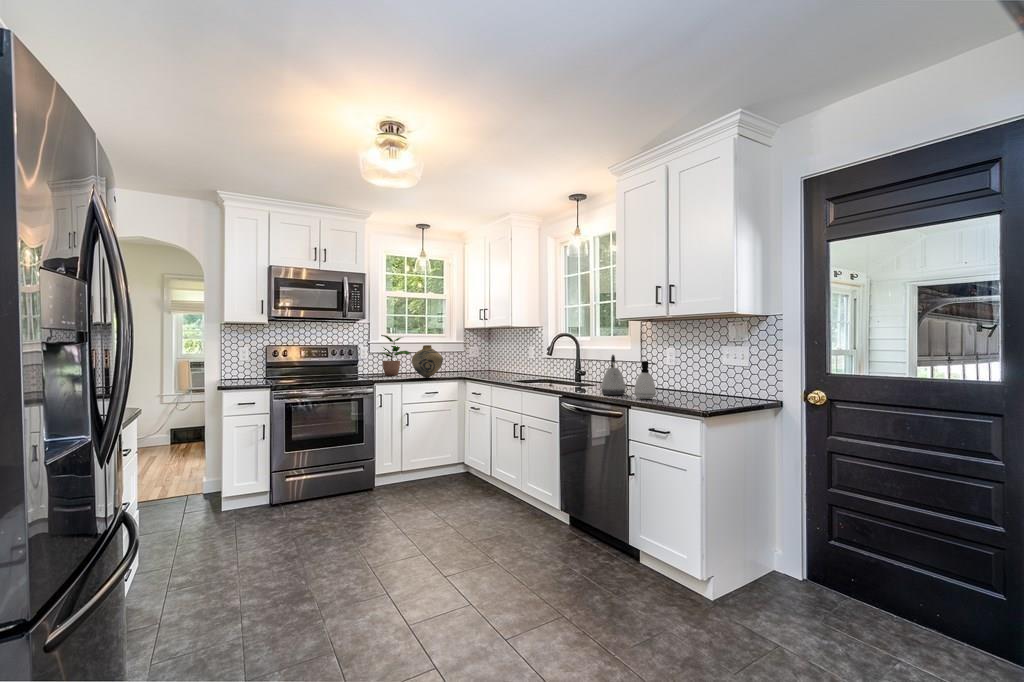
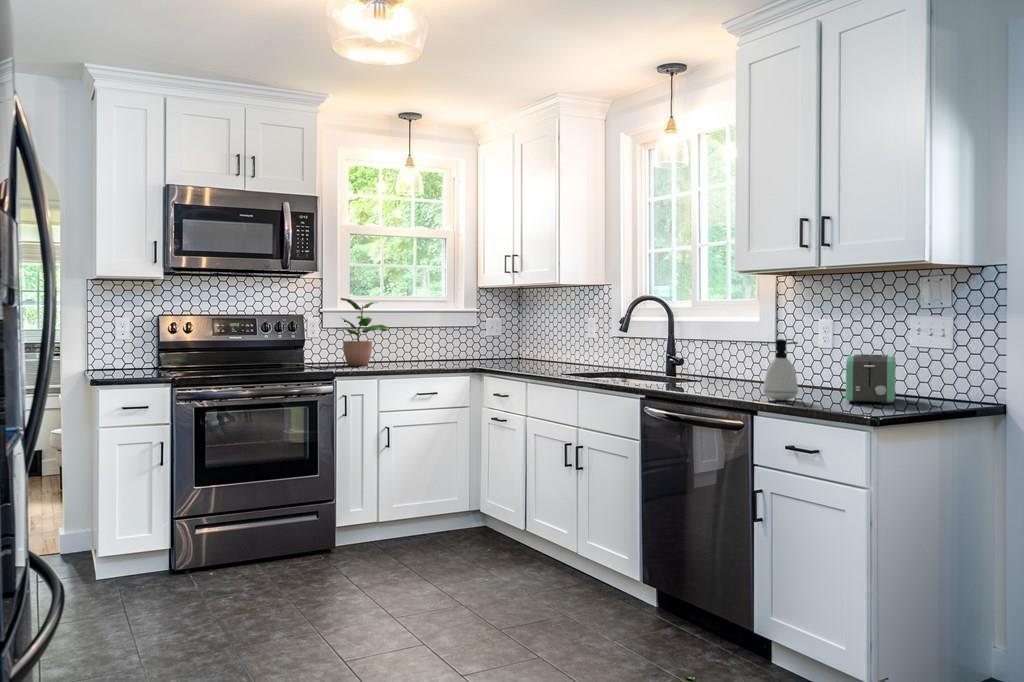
vase: present [412,345,443,378] -> none [394,315,445,370]
kettle: present [601,355,626,395] -> none [709,329,751,395]
toaster: none [685,370,715,401] -> present [846,354,895,404]

